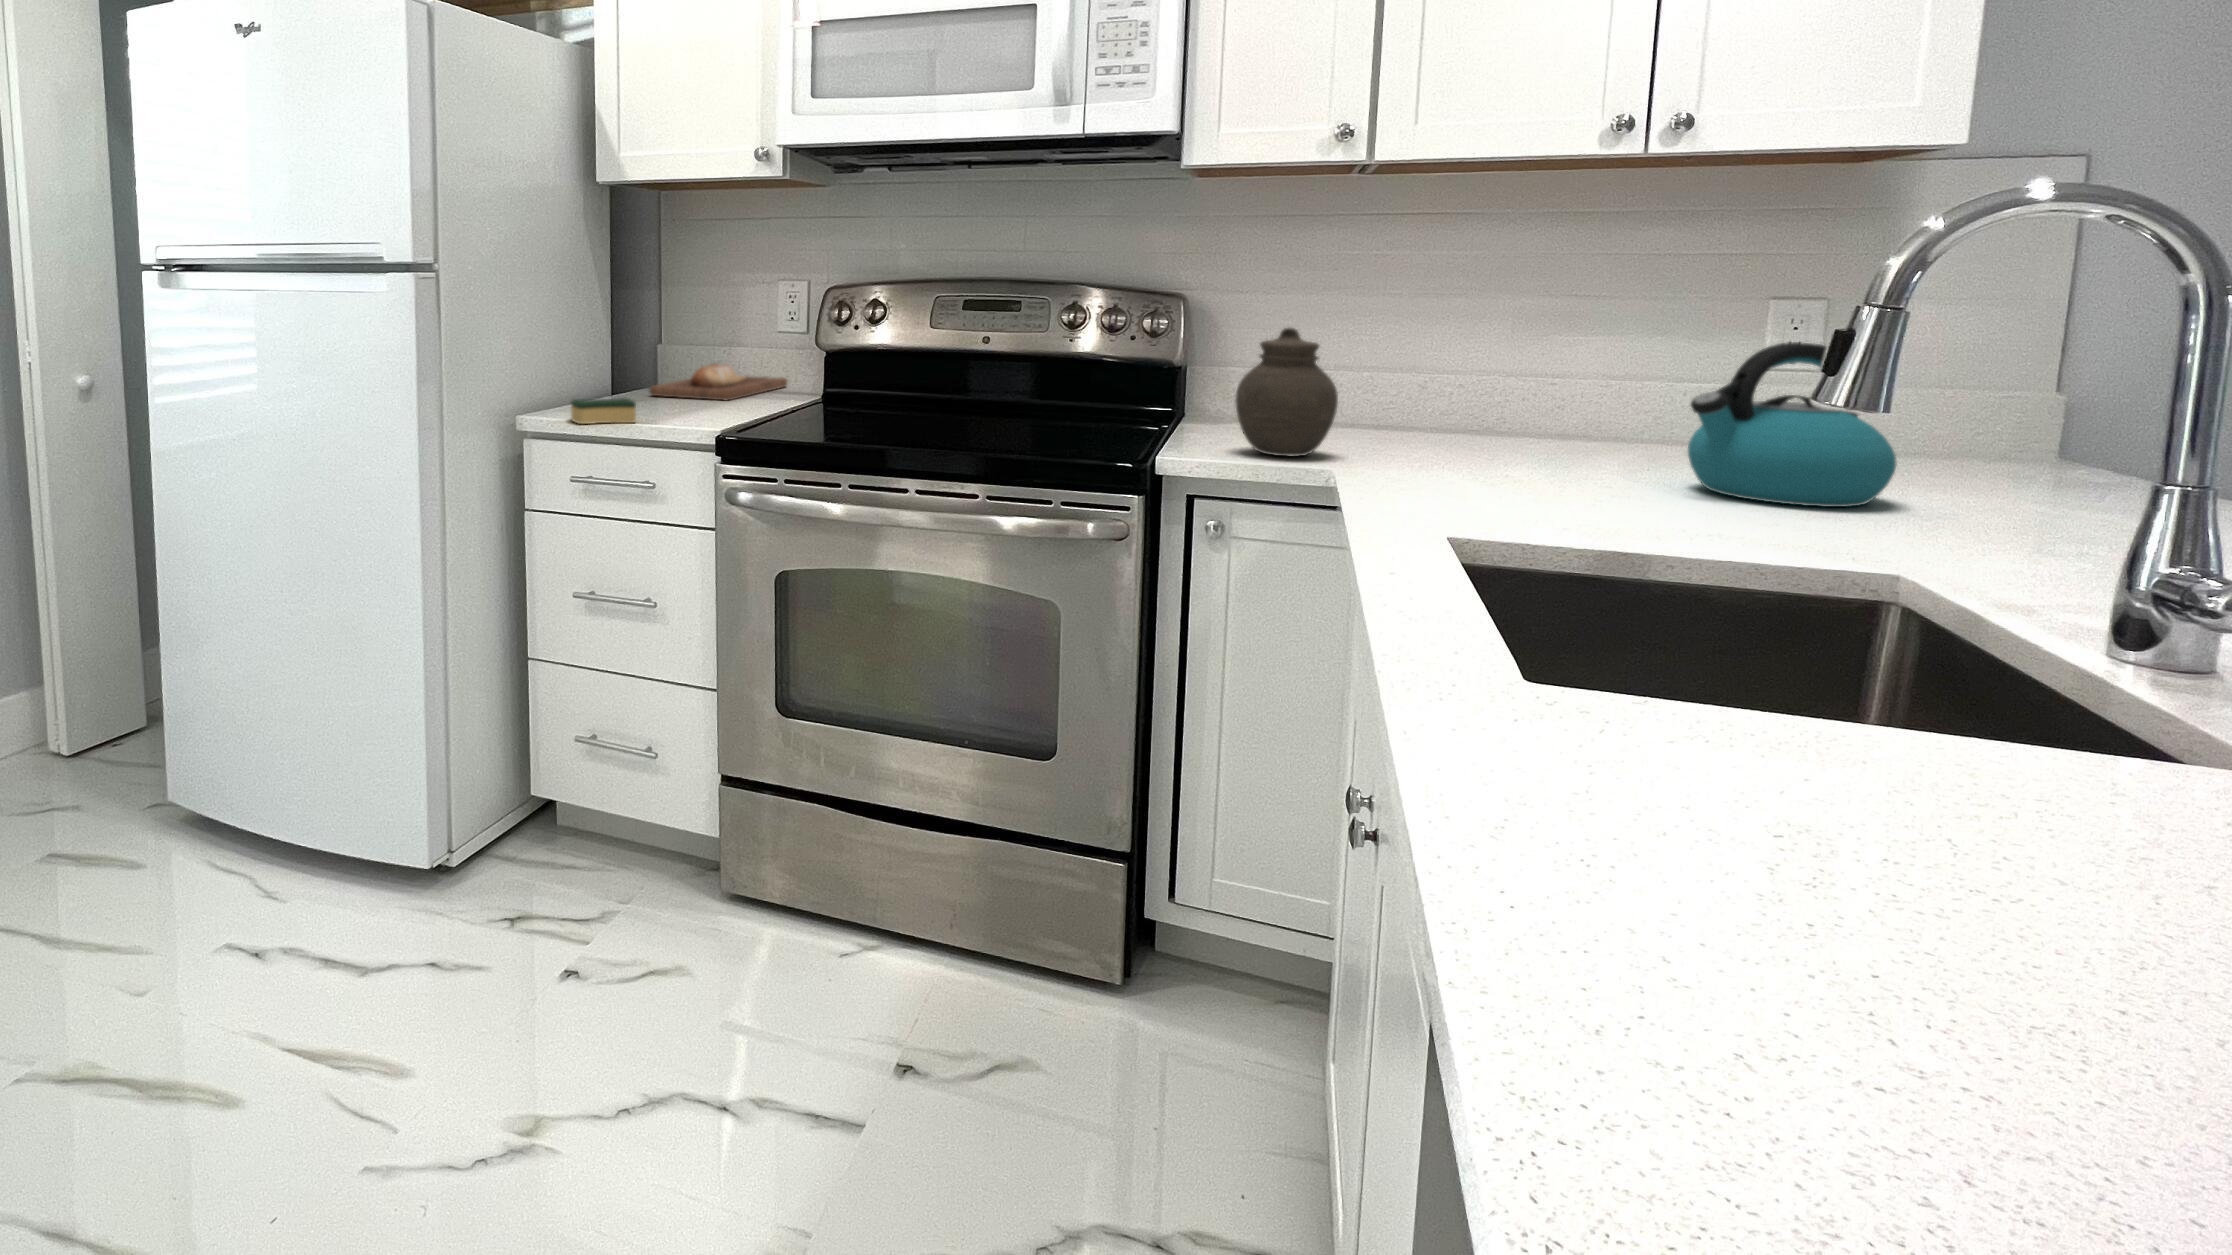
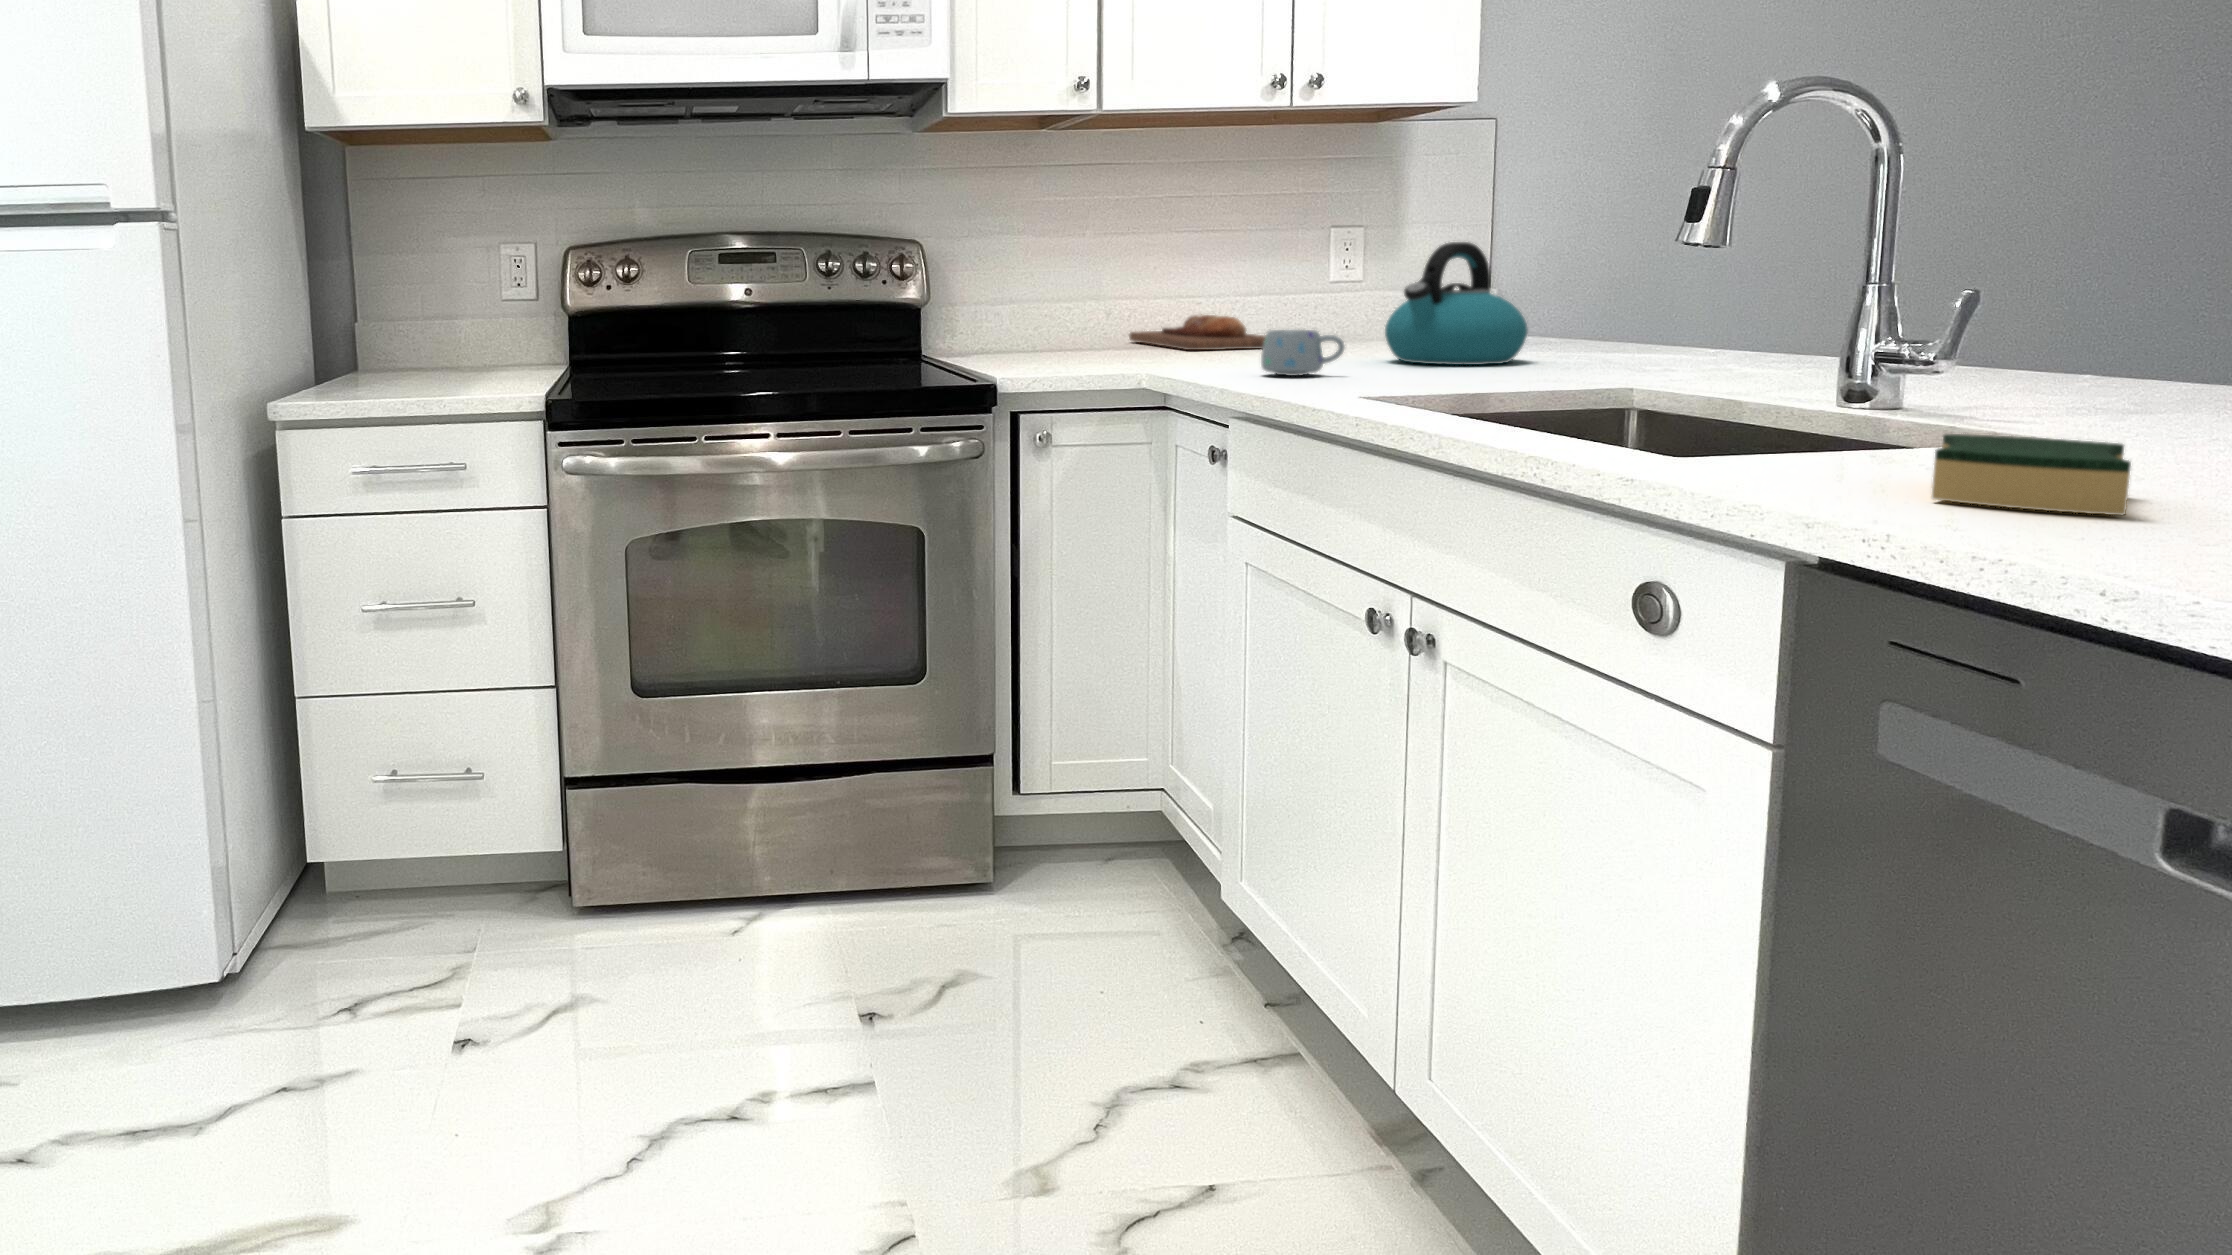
jar: present [1235,328,1338,456] -> none [1036,254,1123,370]
bread loaf: present [650,364,787,401] -> present [1129,314,1265,350]
sponge: present [571,398,636,424] -> present [1932,434,2131,515]
mug: none [1452,436,1553,494] -> present [1261,330,1345,376]

